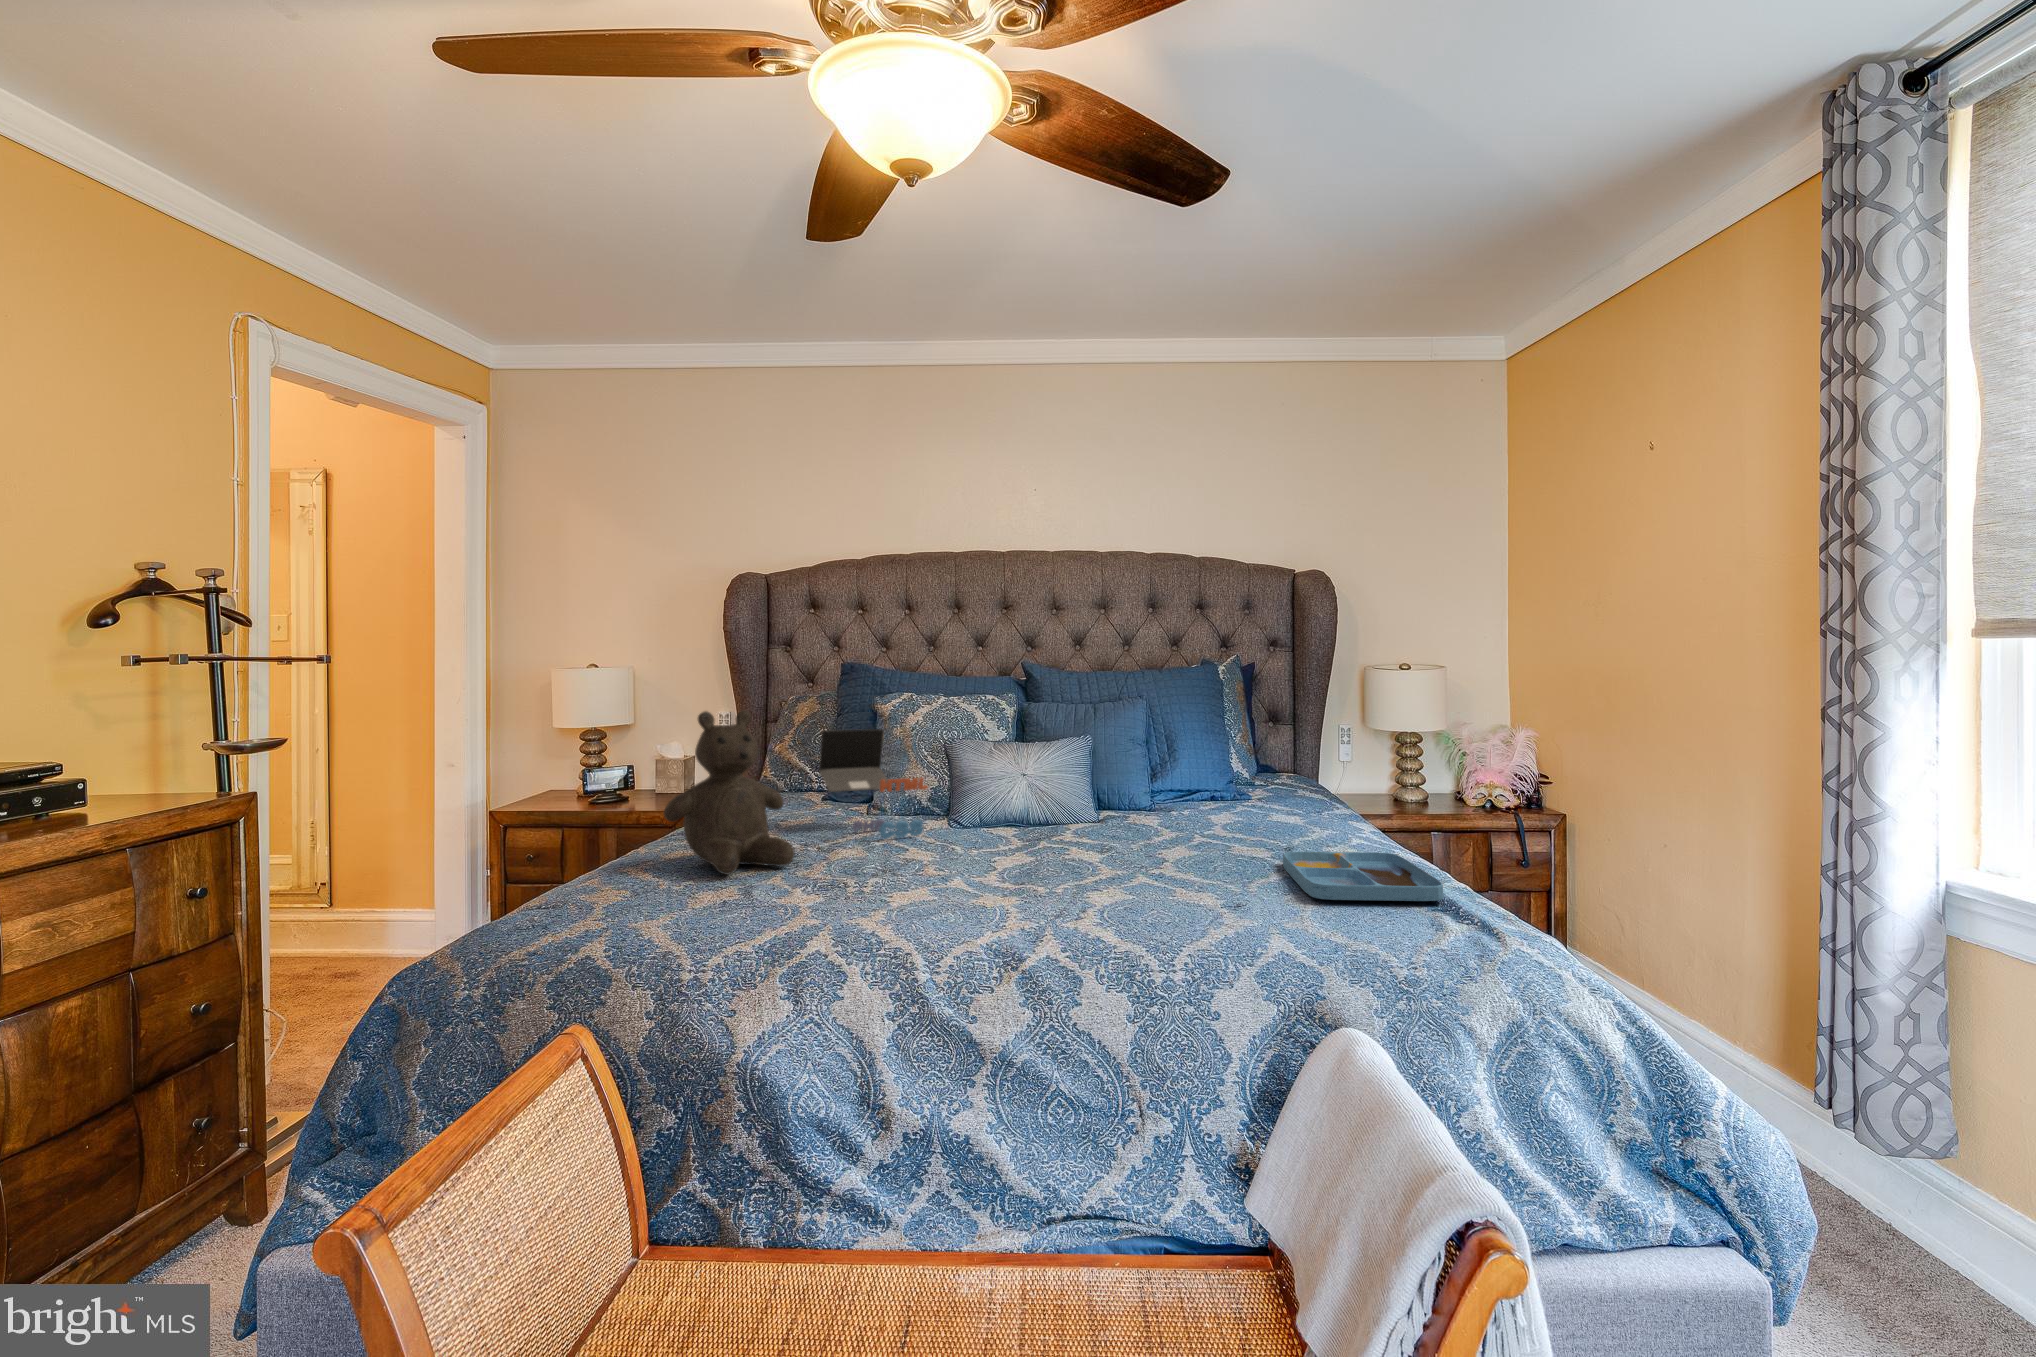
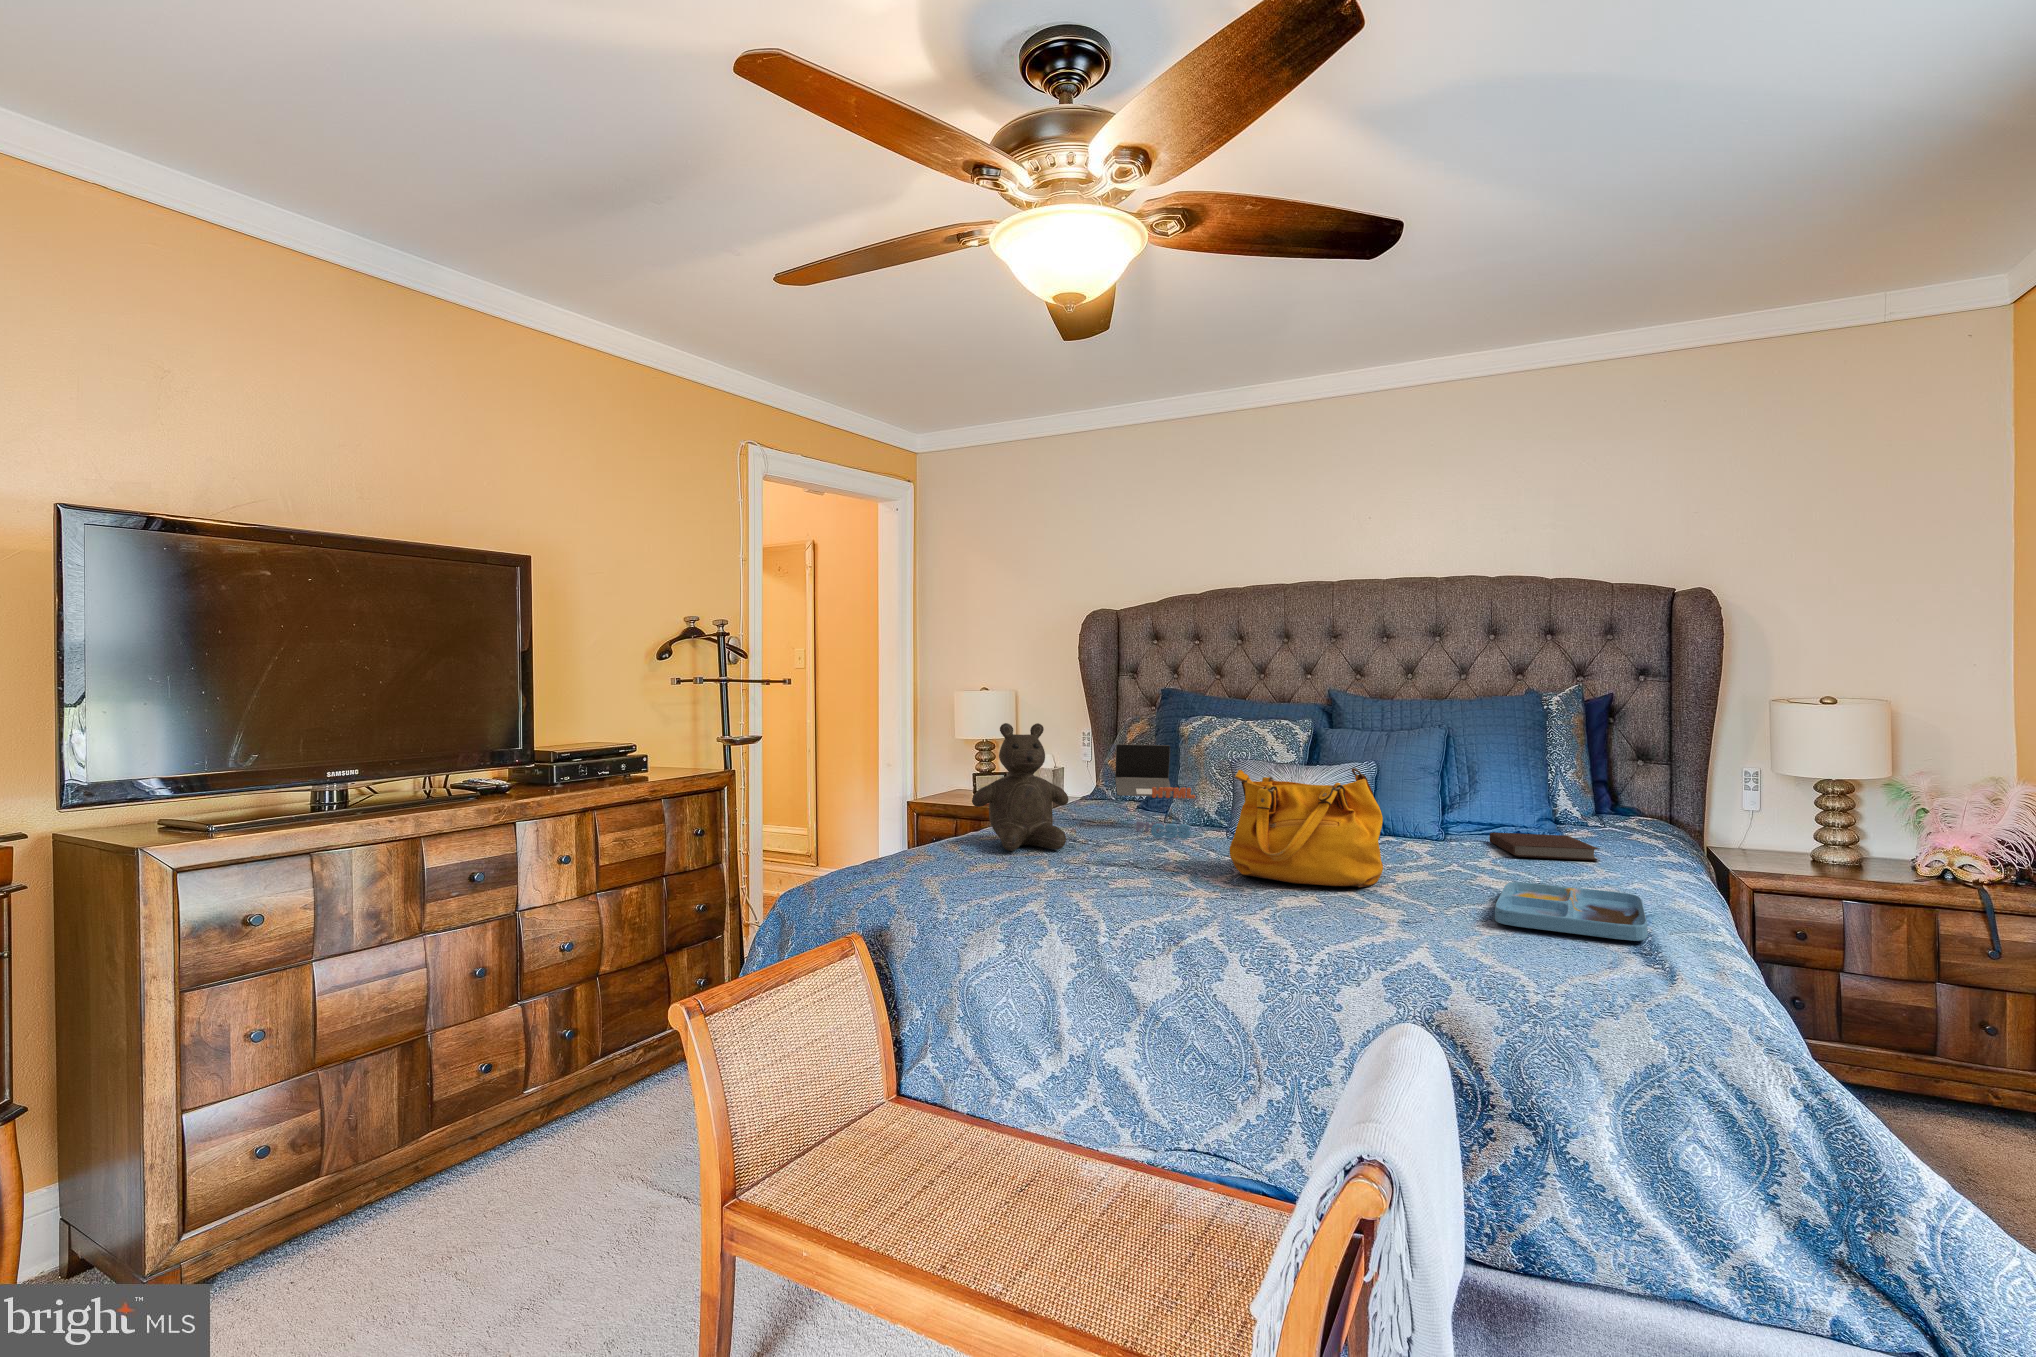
handbag: none [1007,746,1170,878] -> present [1230,768,1383,887]
notebook: none [1207,799,1315,824] -> present [1490,833,1599,861]

